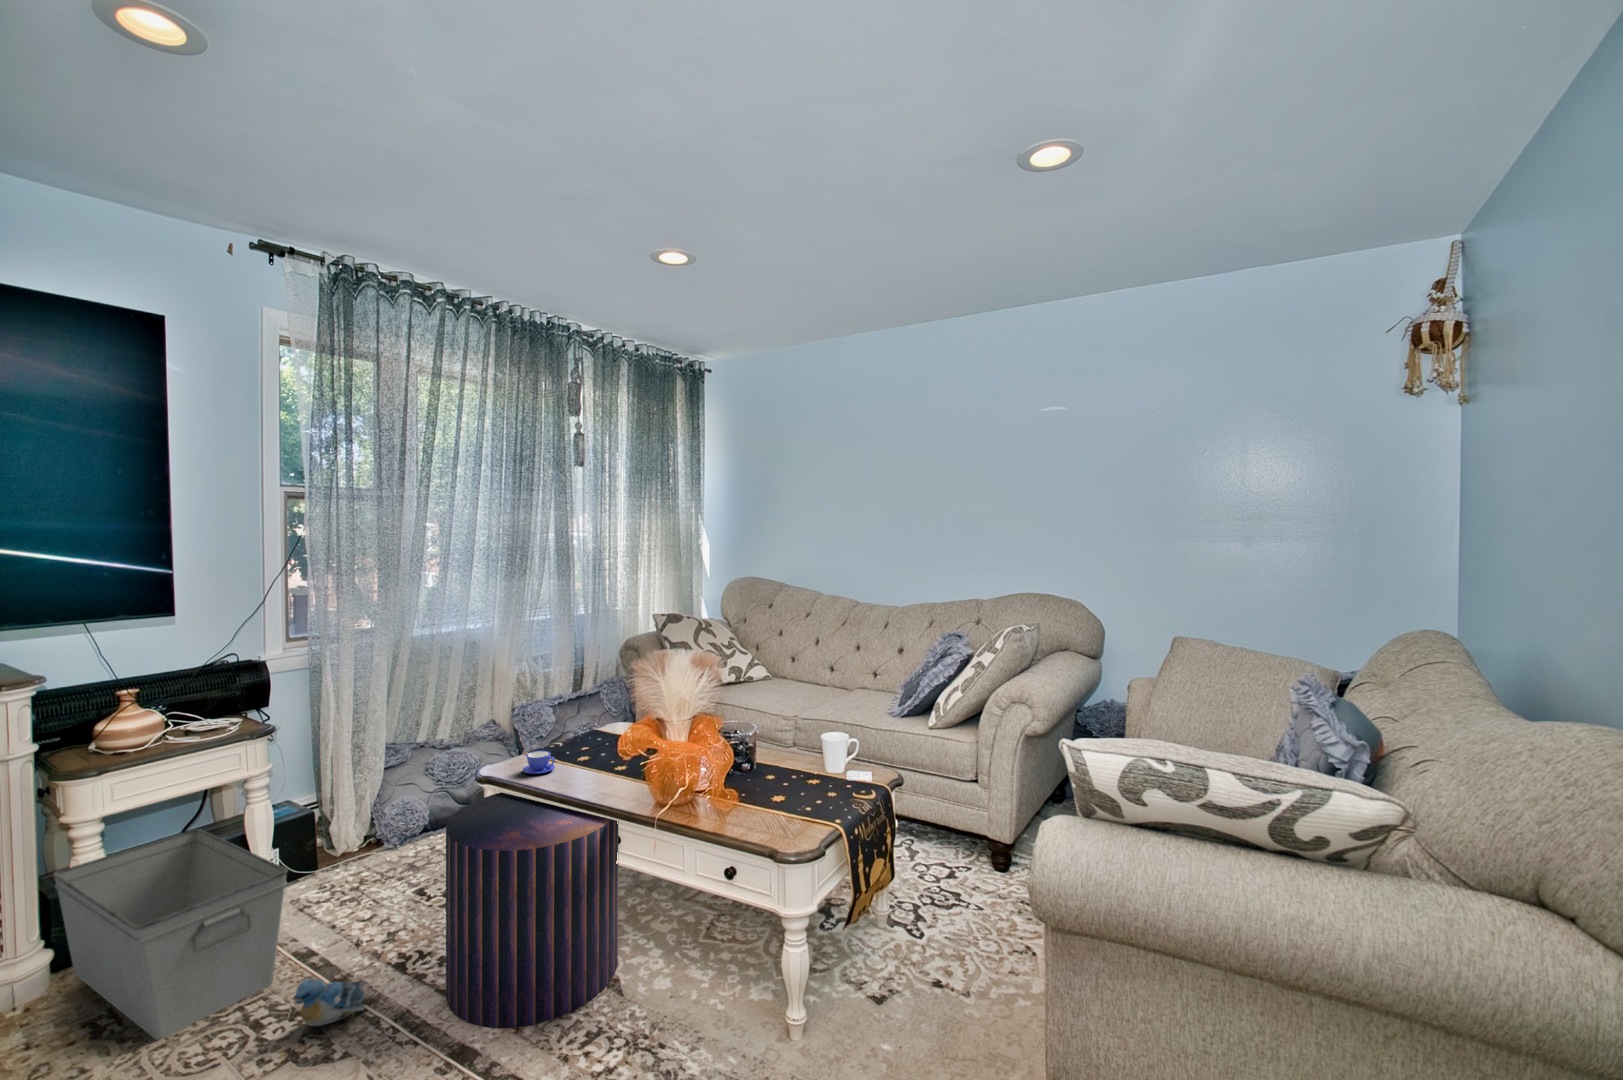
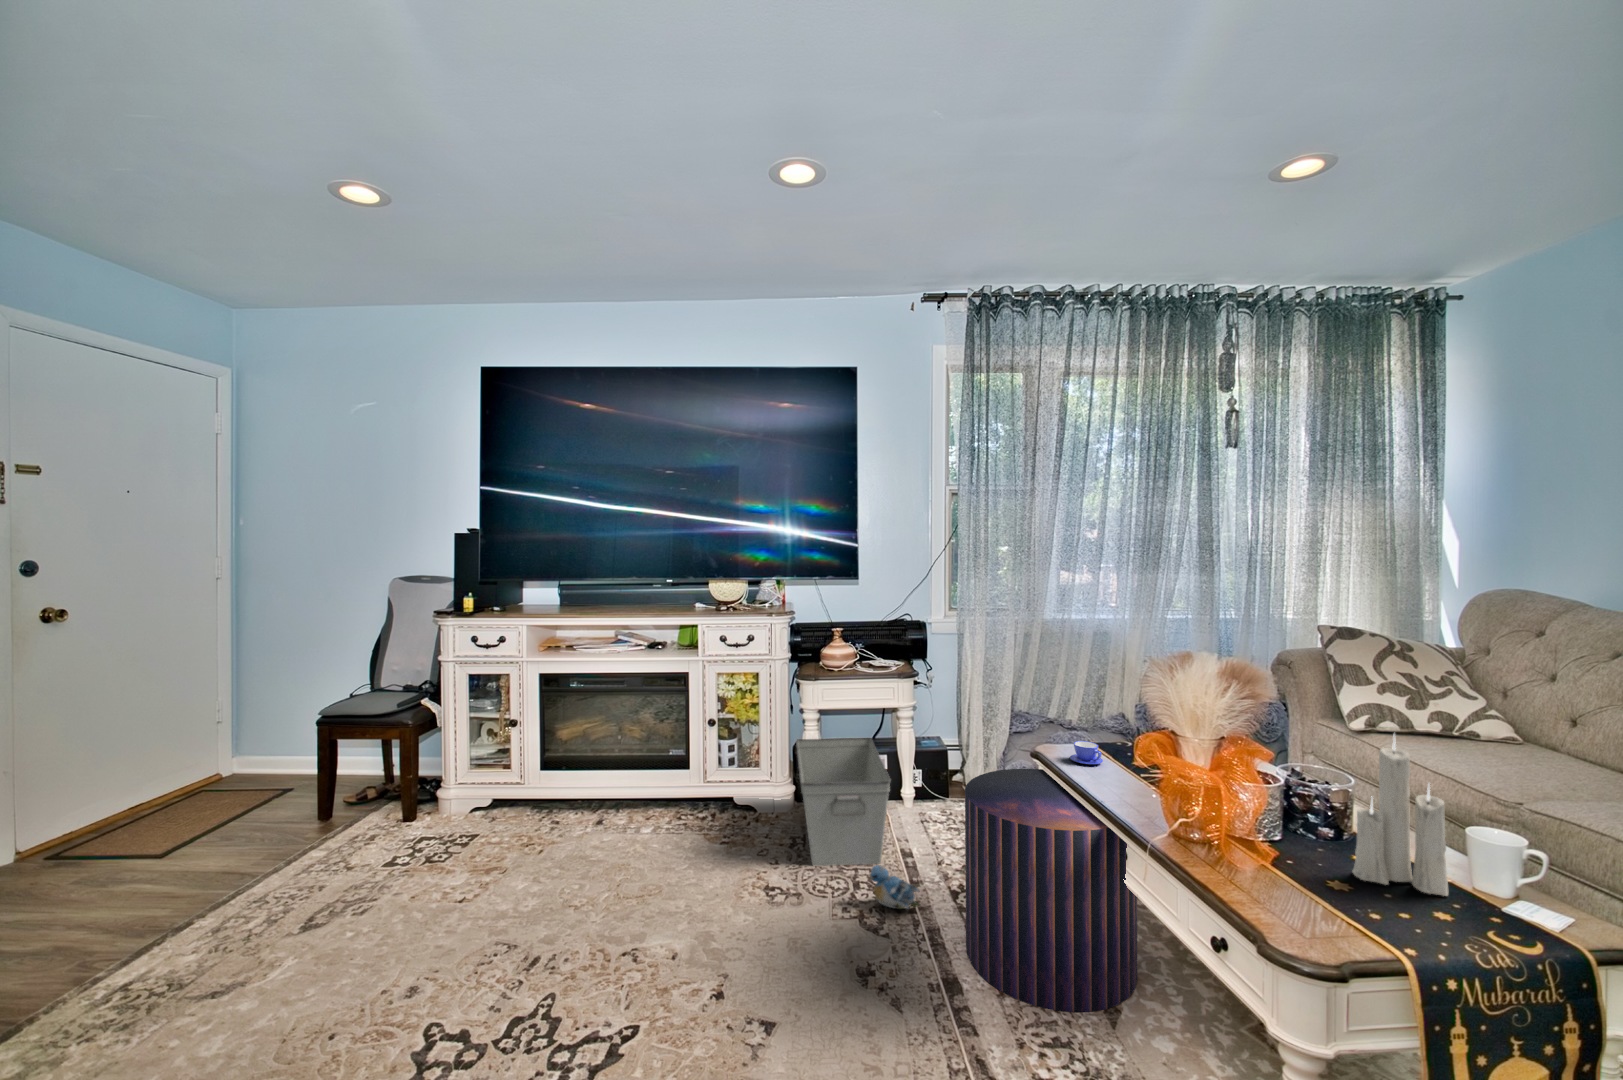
candle: none [770,682,816,793] -> present [1352,736,1448,896]

